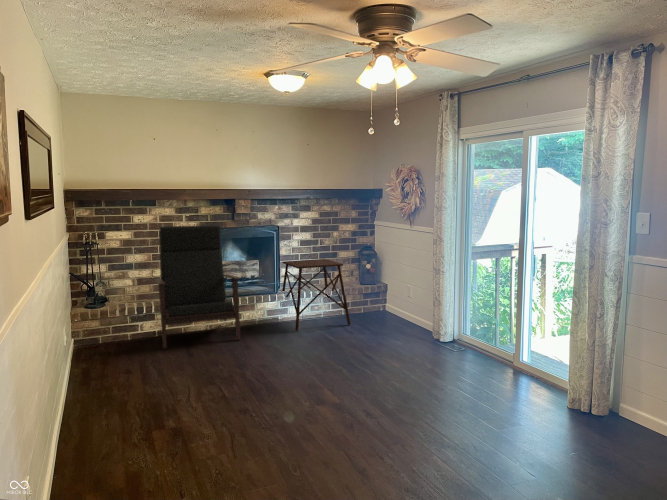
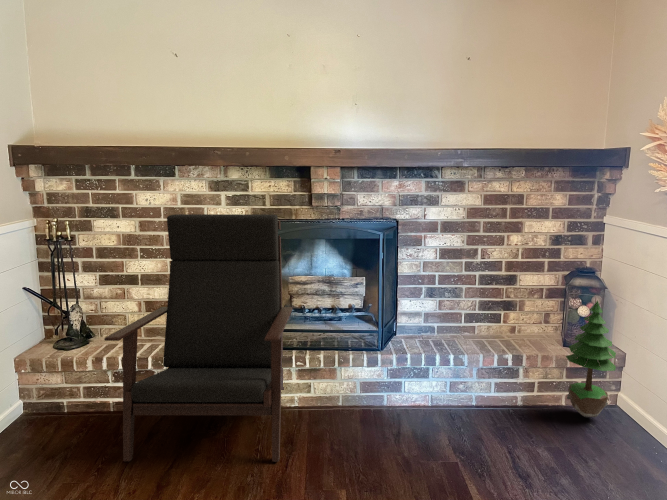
side table: present [282,259,351,331] -> none [388,289,535,452]
potted tree: none [361,259,382,315] -> present [566,301,616,417]

